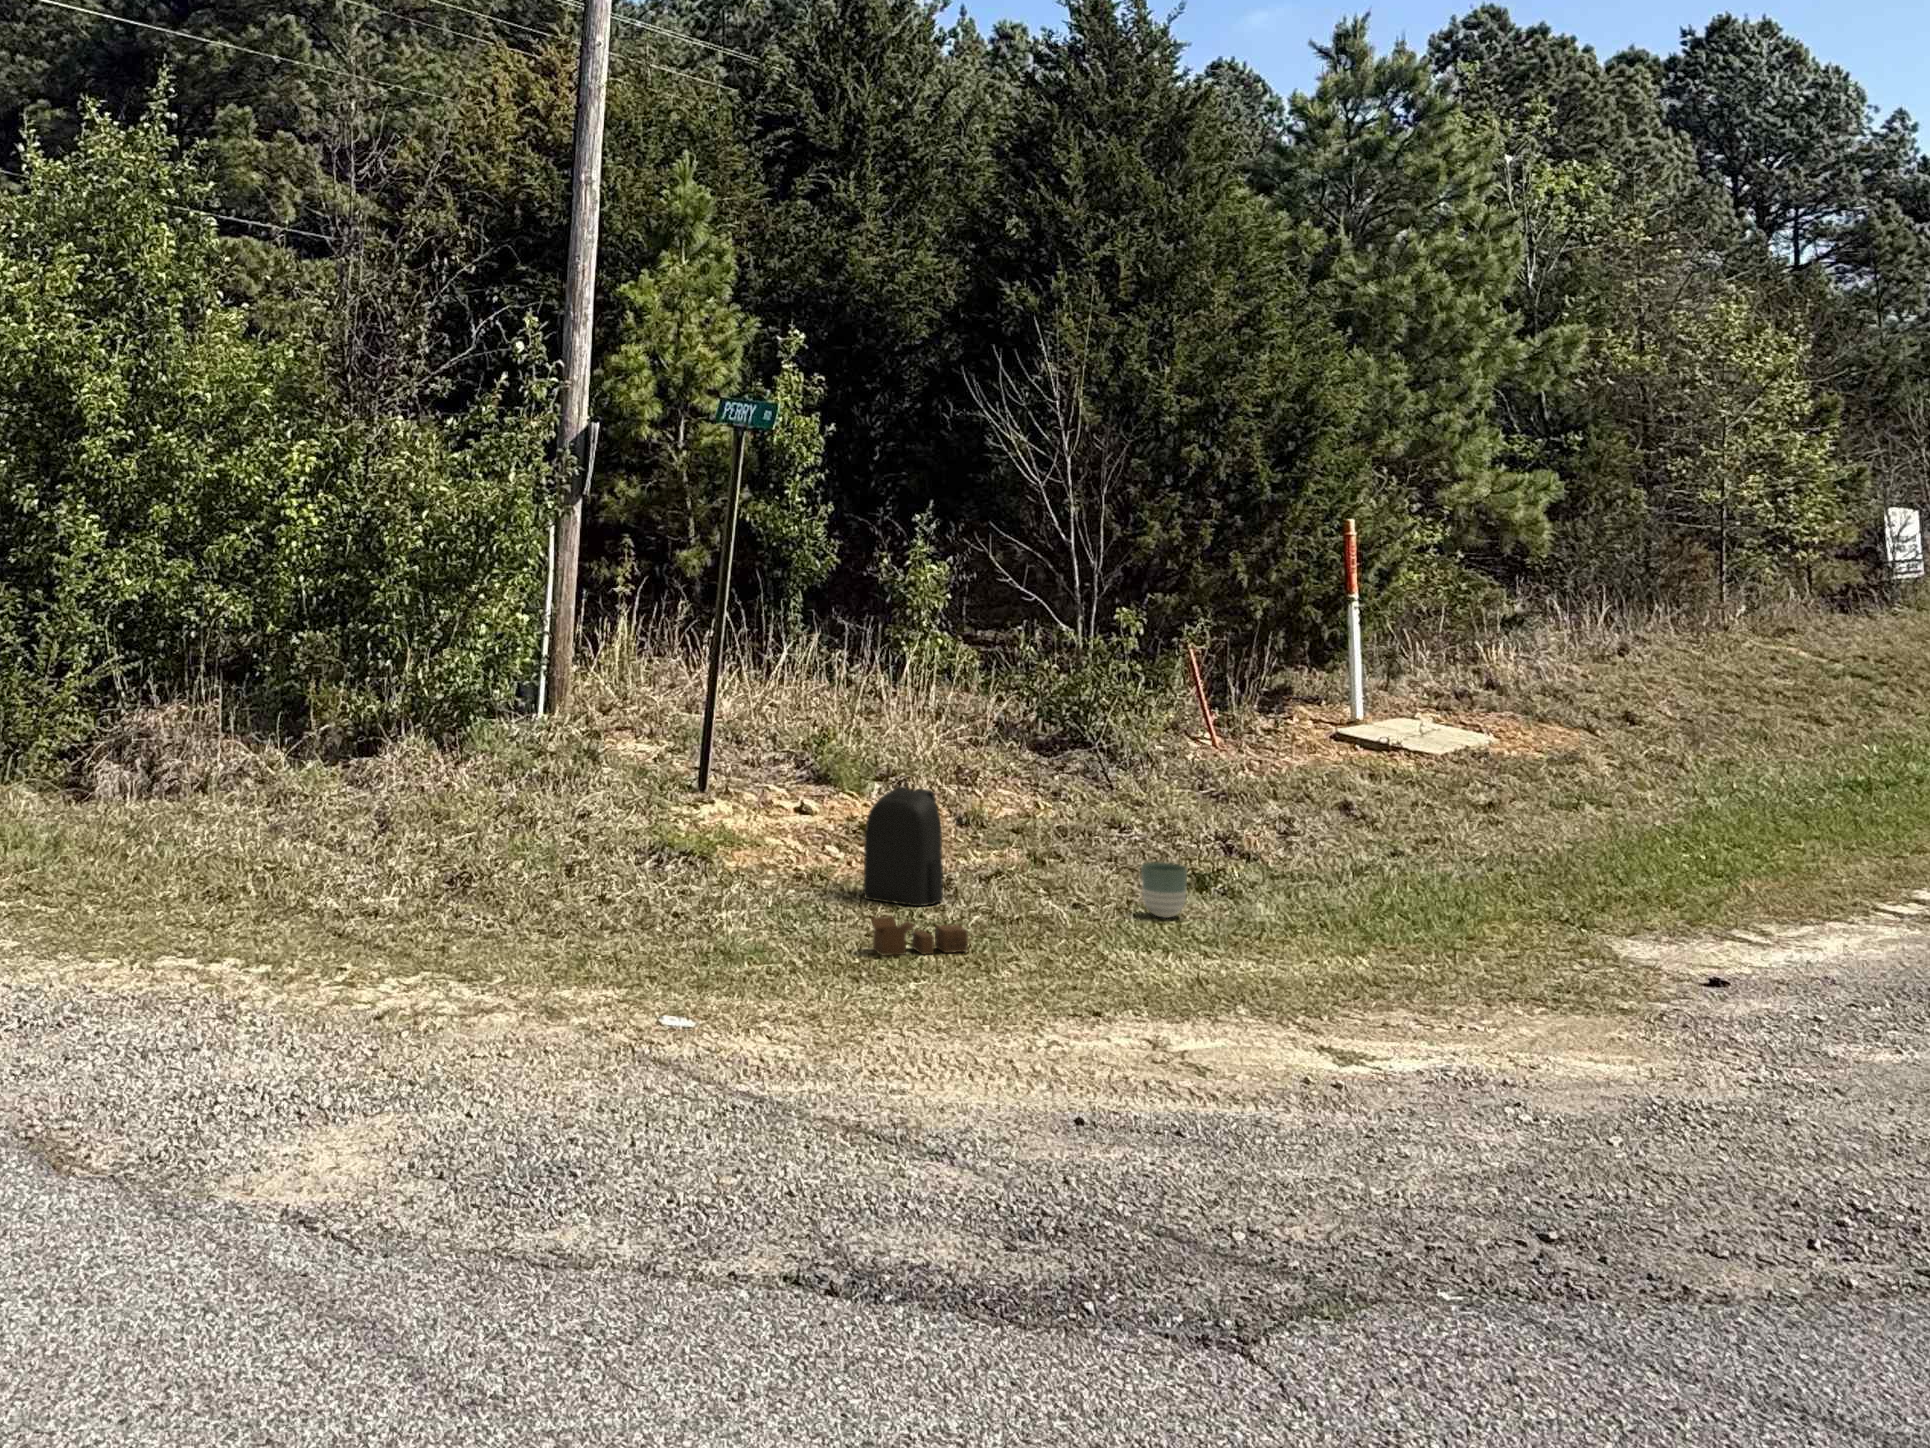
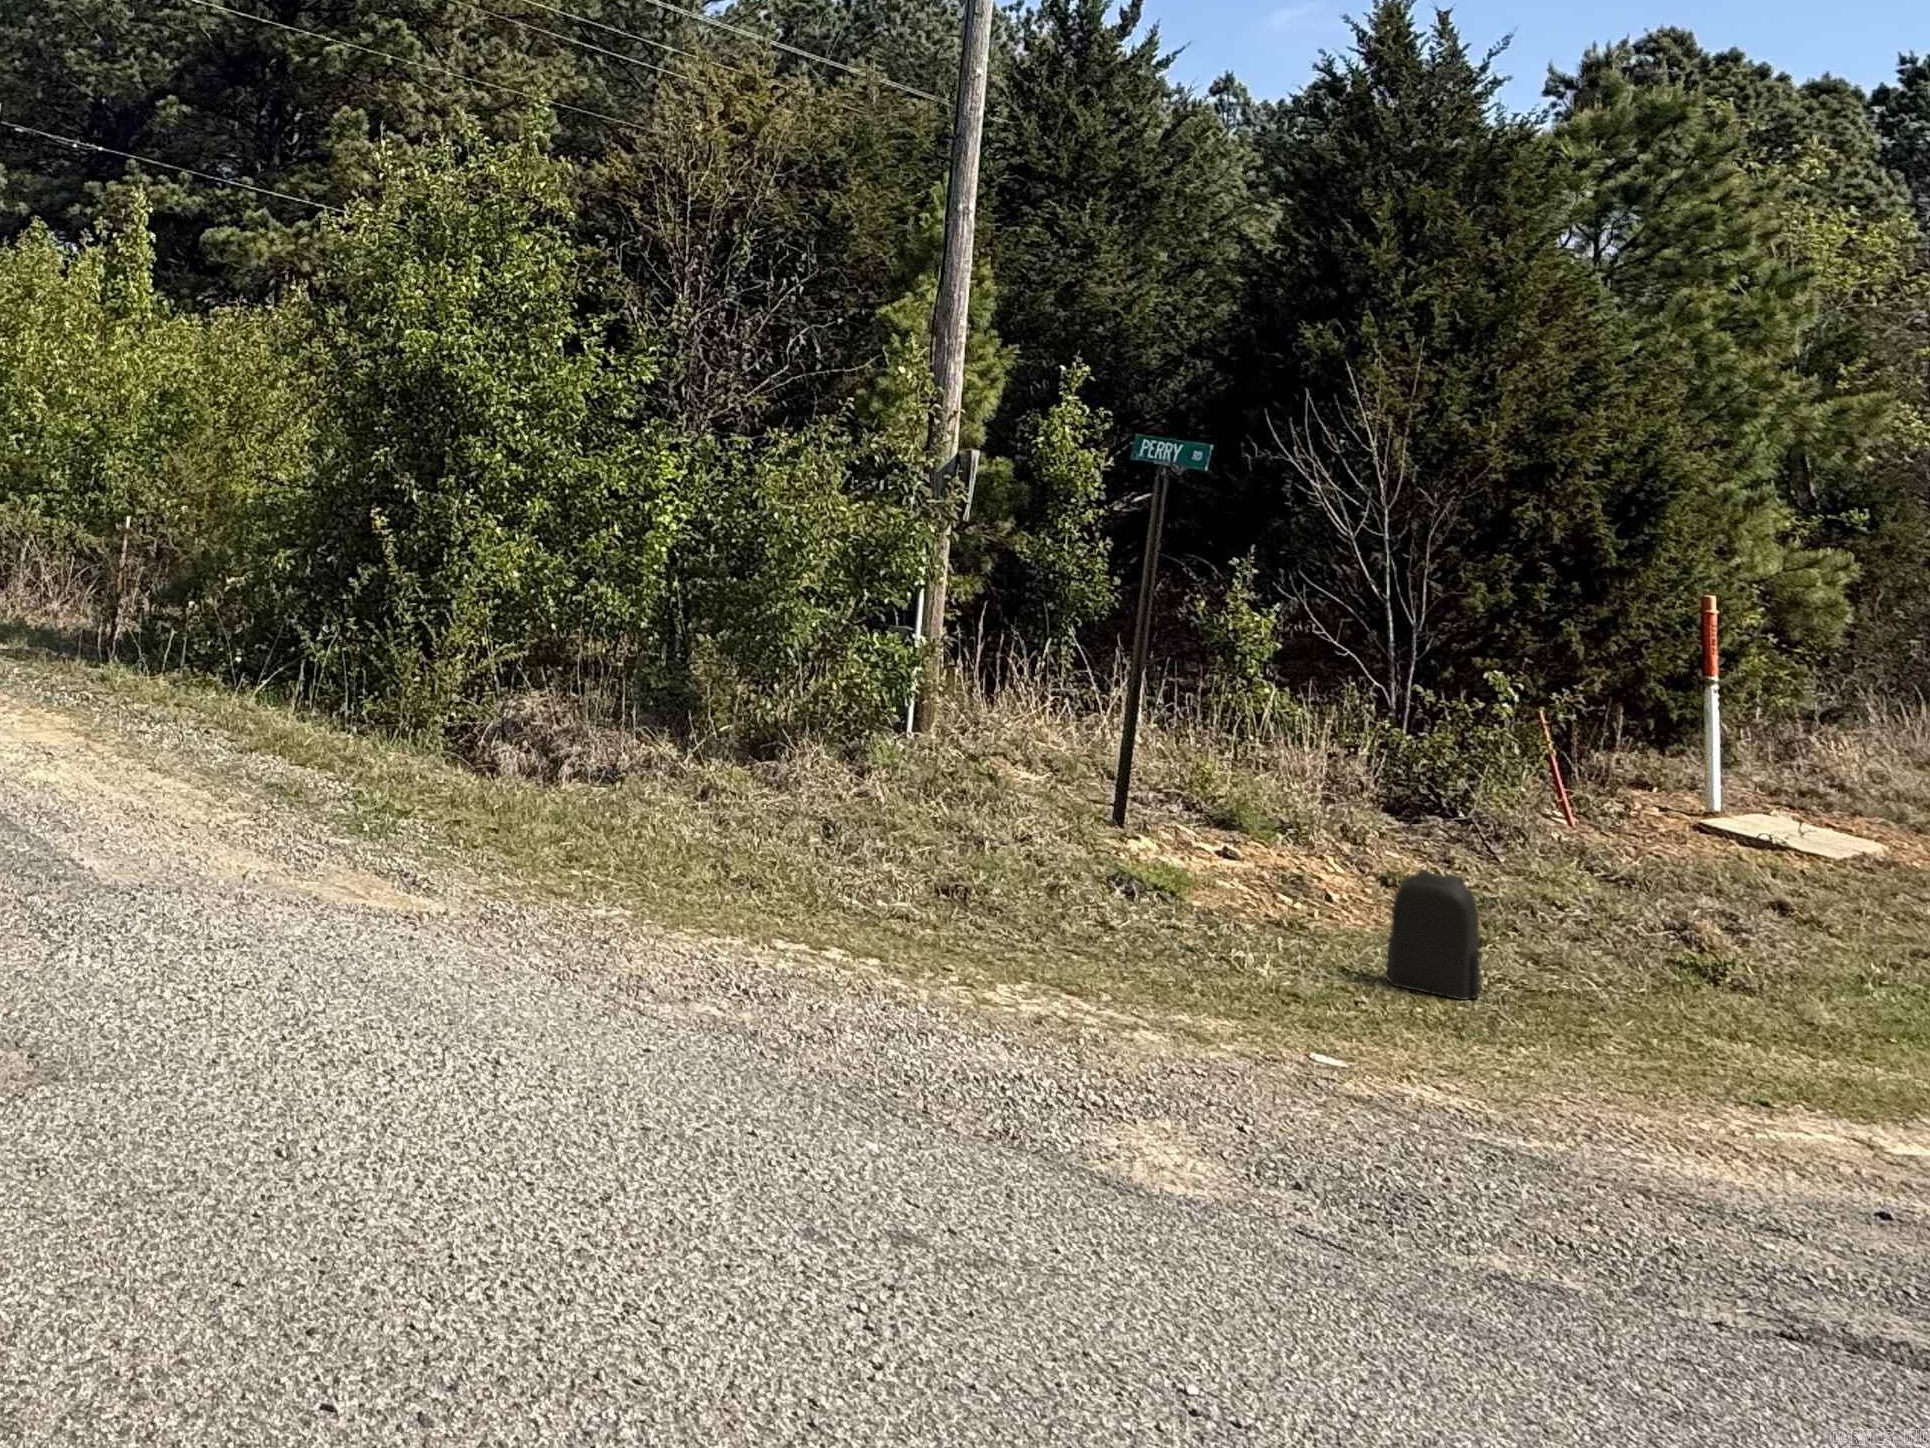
planter: present [1141,862,1187,918] -> none [1717,976,1776,1039]
cardboard box: present [871,916,968,956] -> none [1469,1015,1586,1062]

